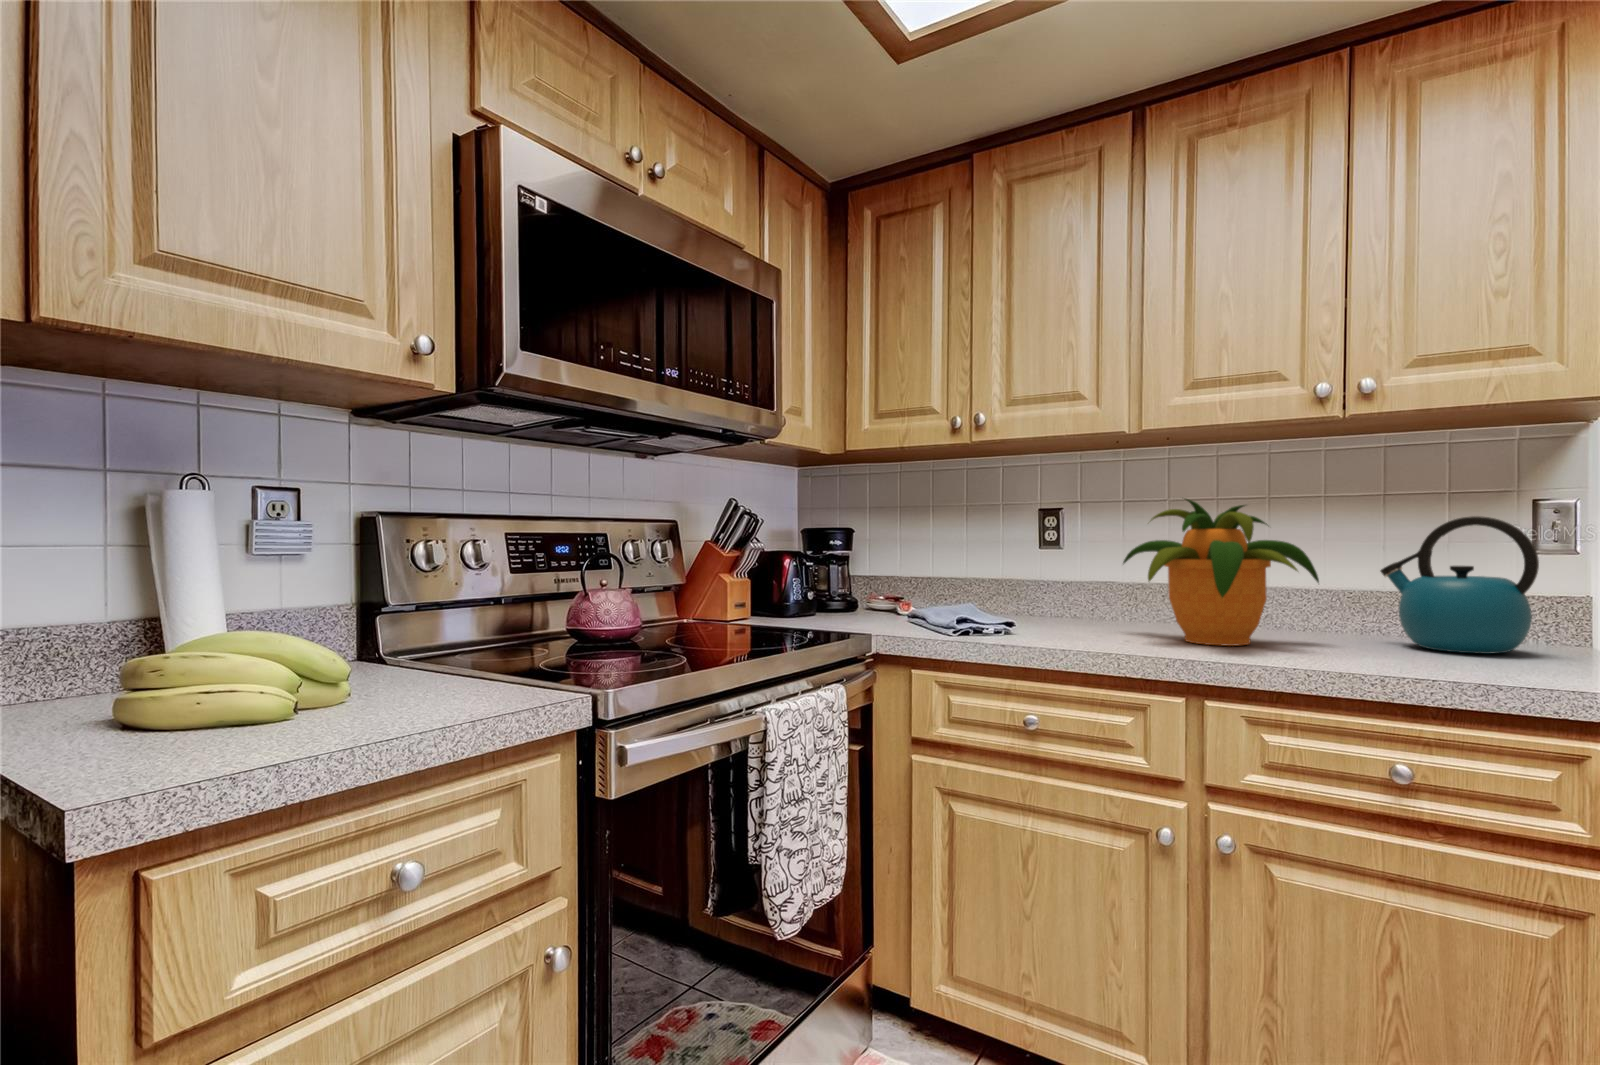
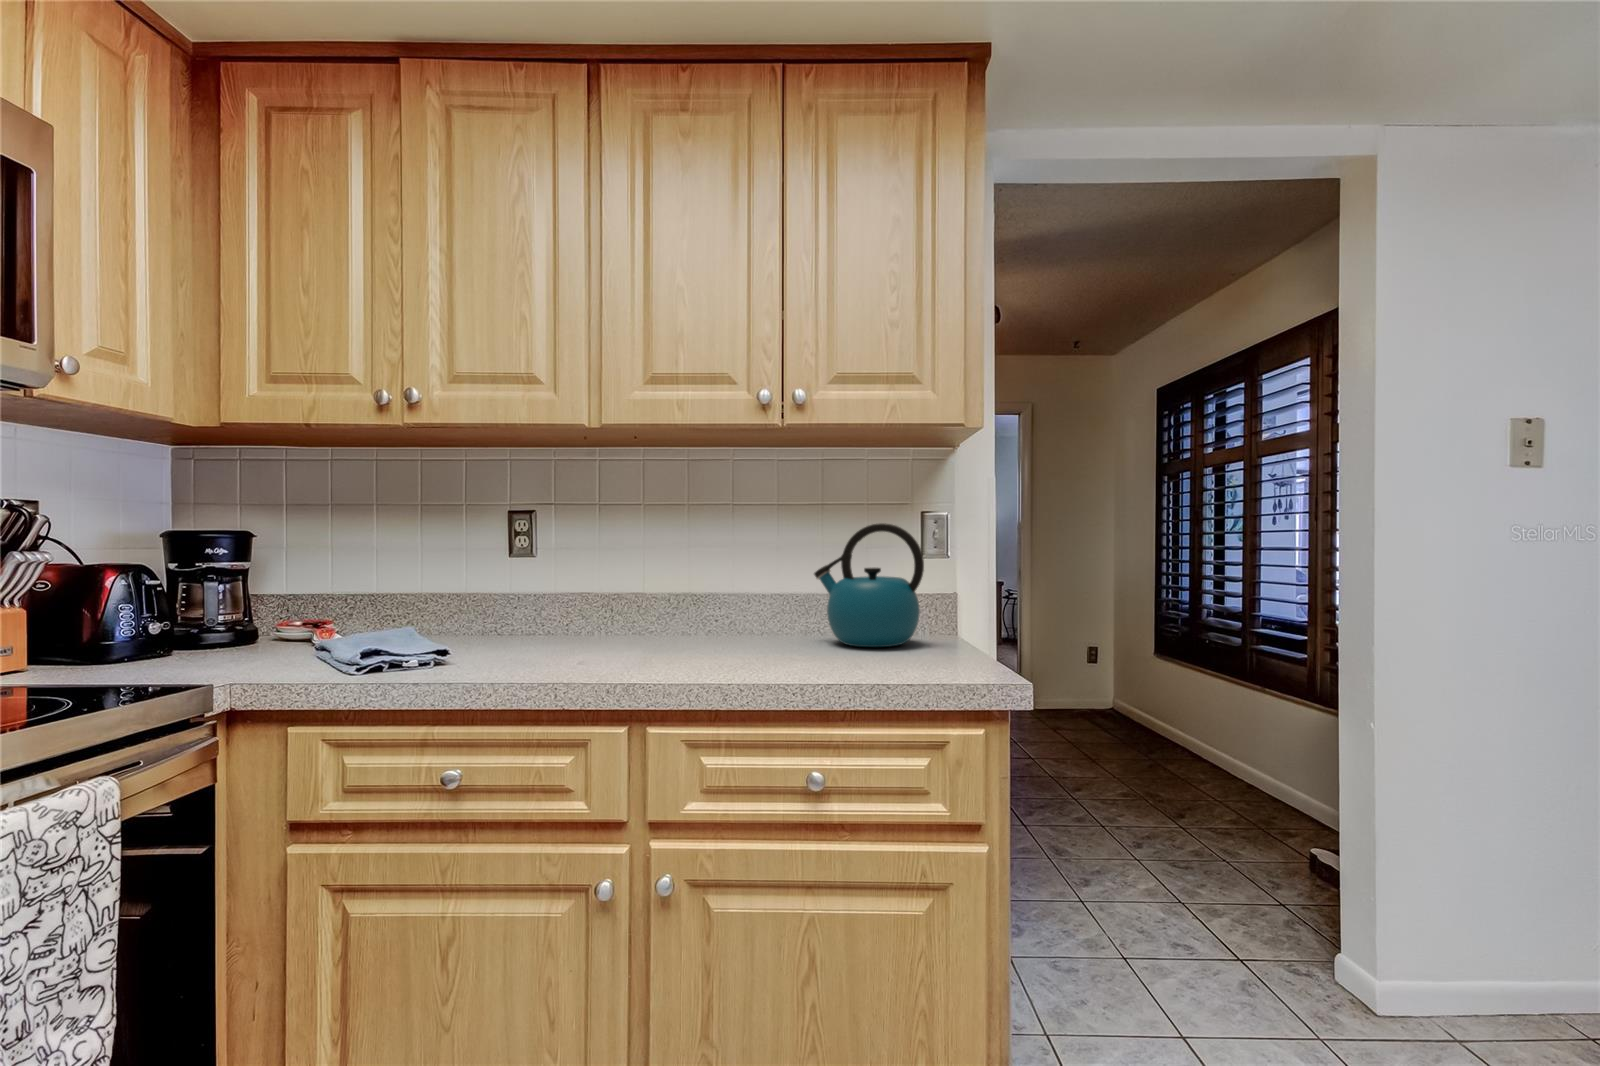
potted plant: present [1123,499,1319,646] -> none [579,500,764,660]

